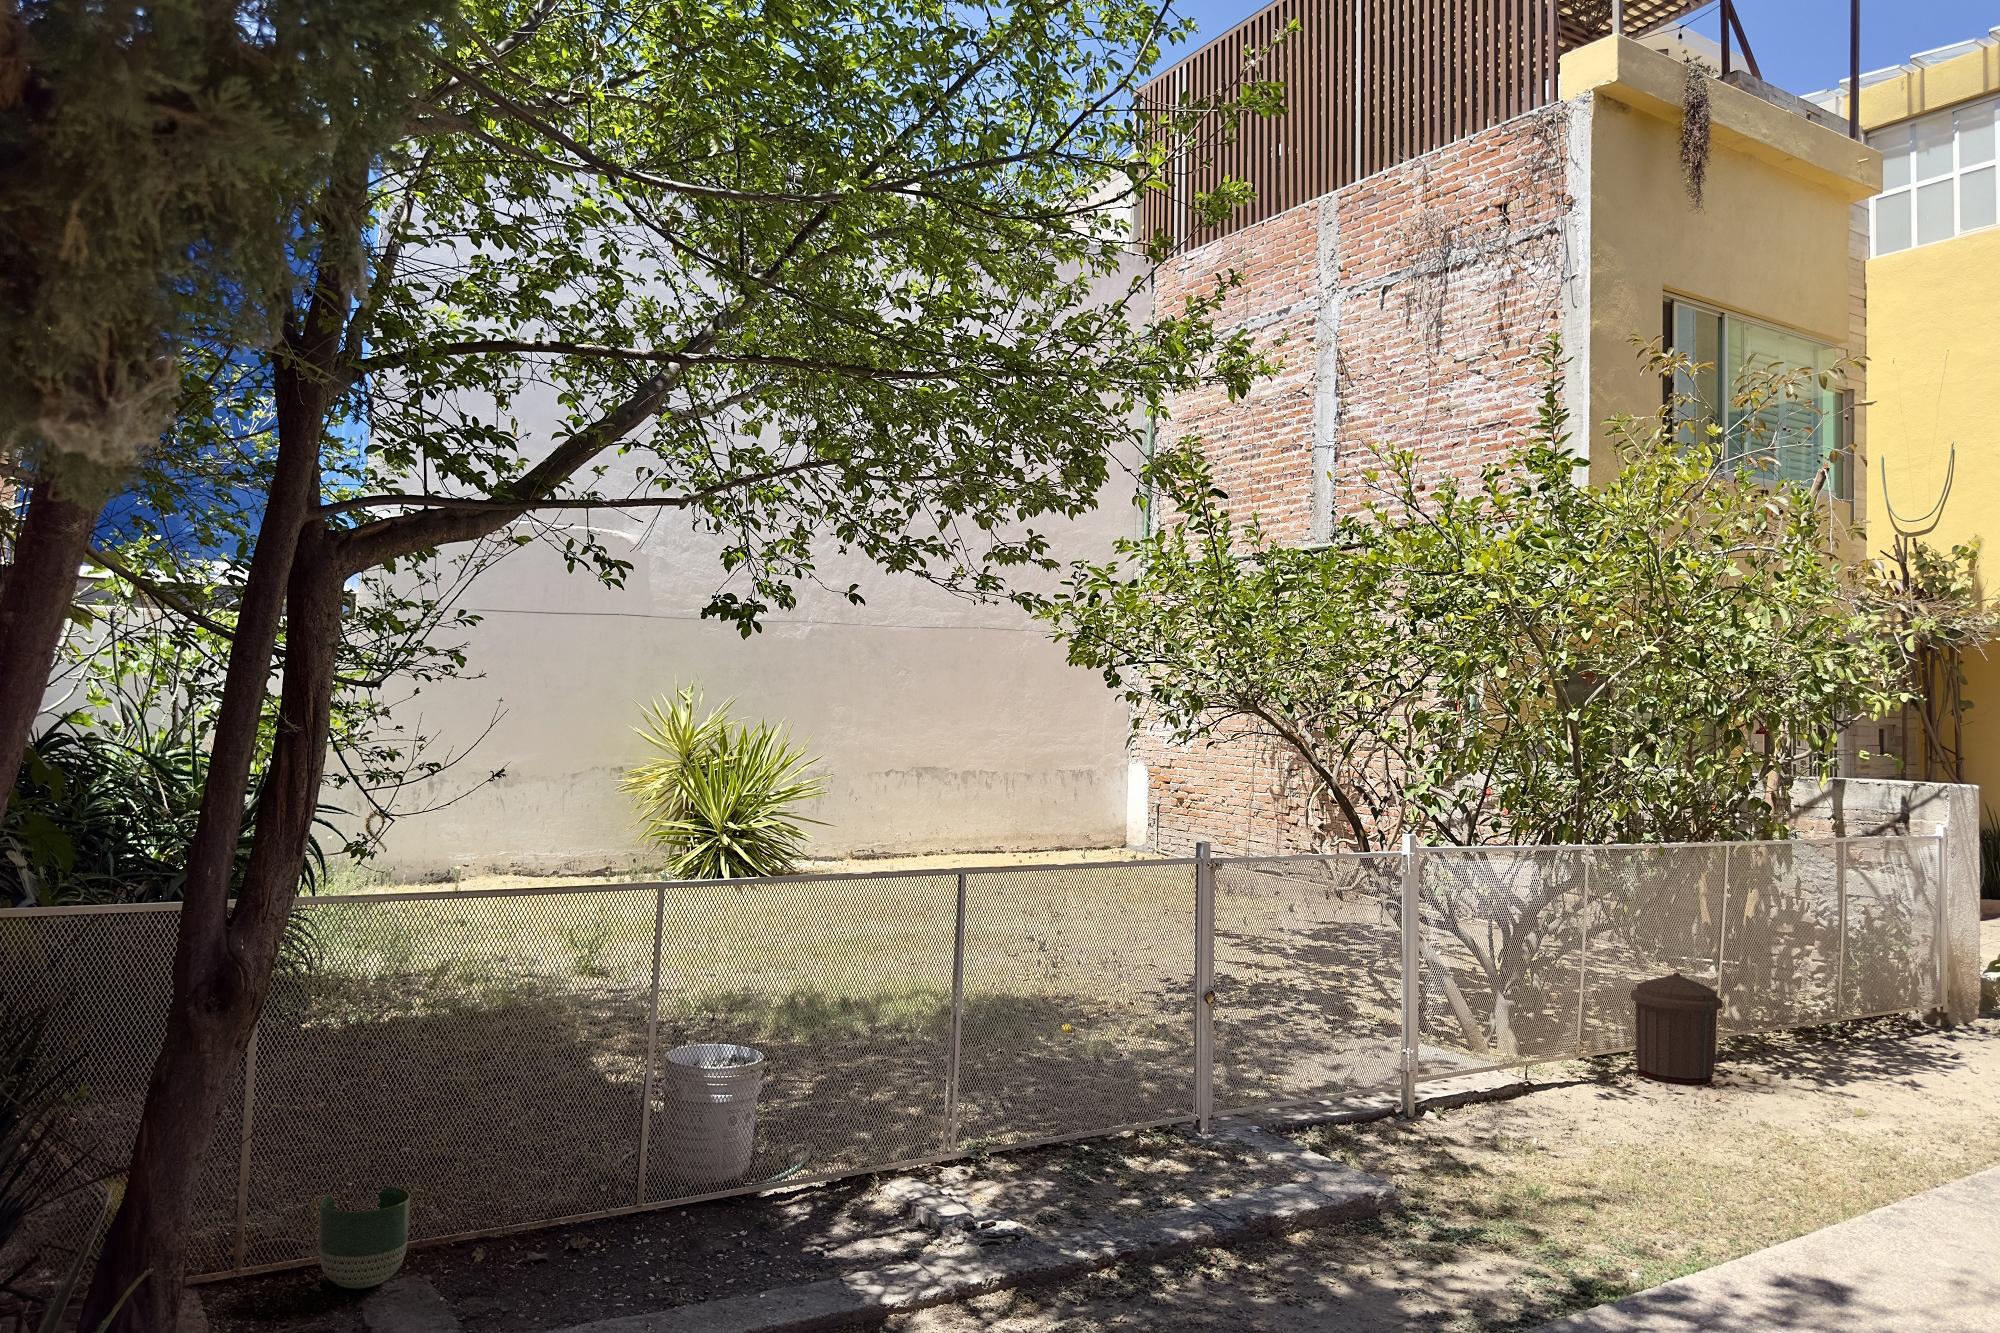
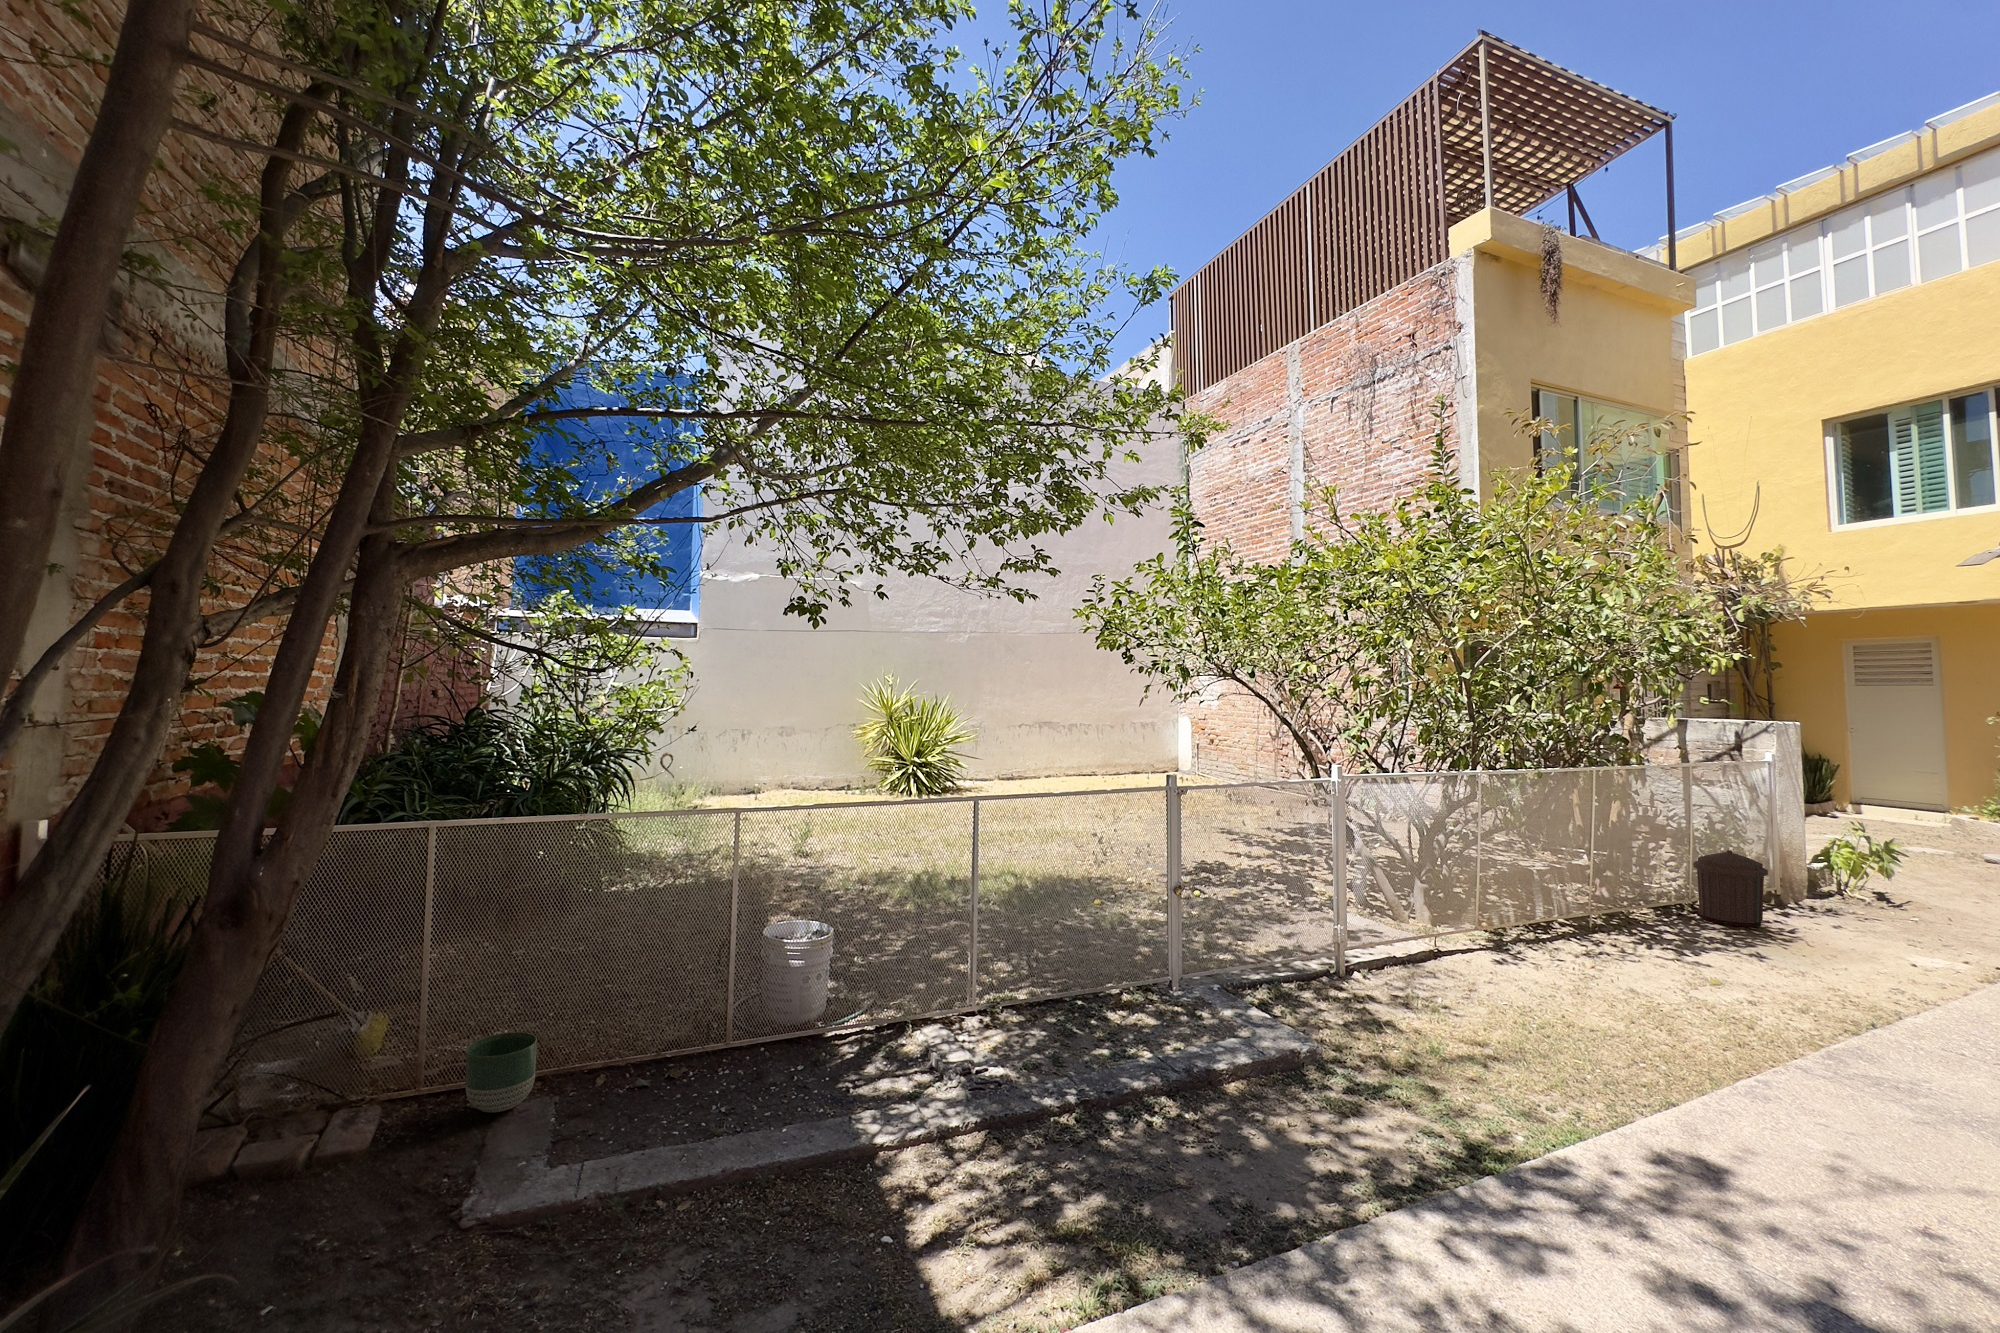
trash can: present [1631,973,1722,1084] -> present [1693,850,1768,927]

